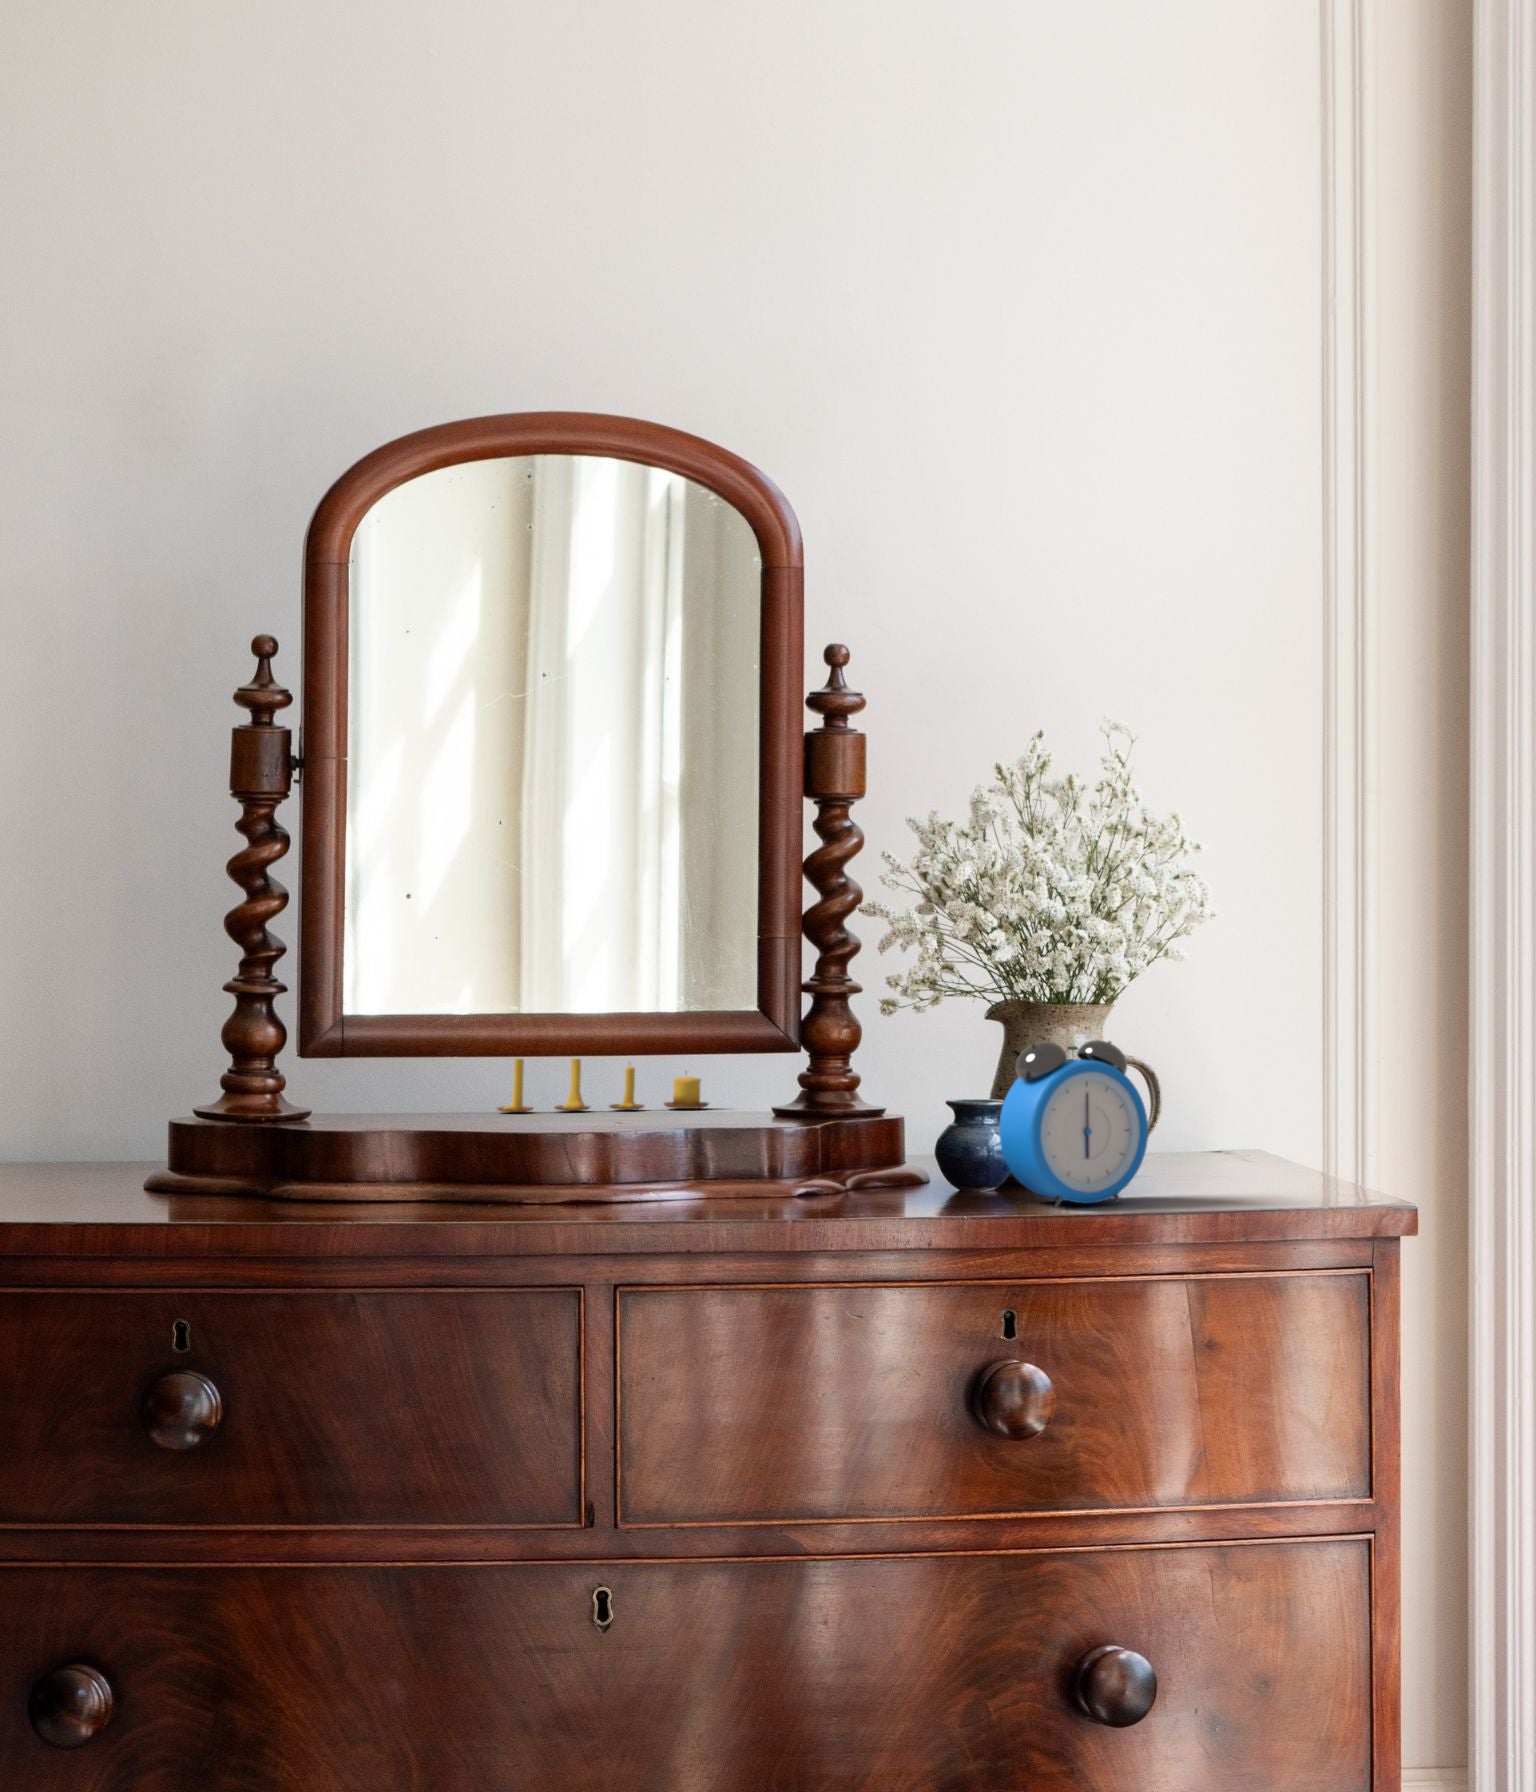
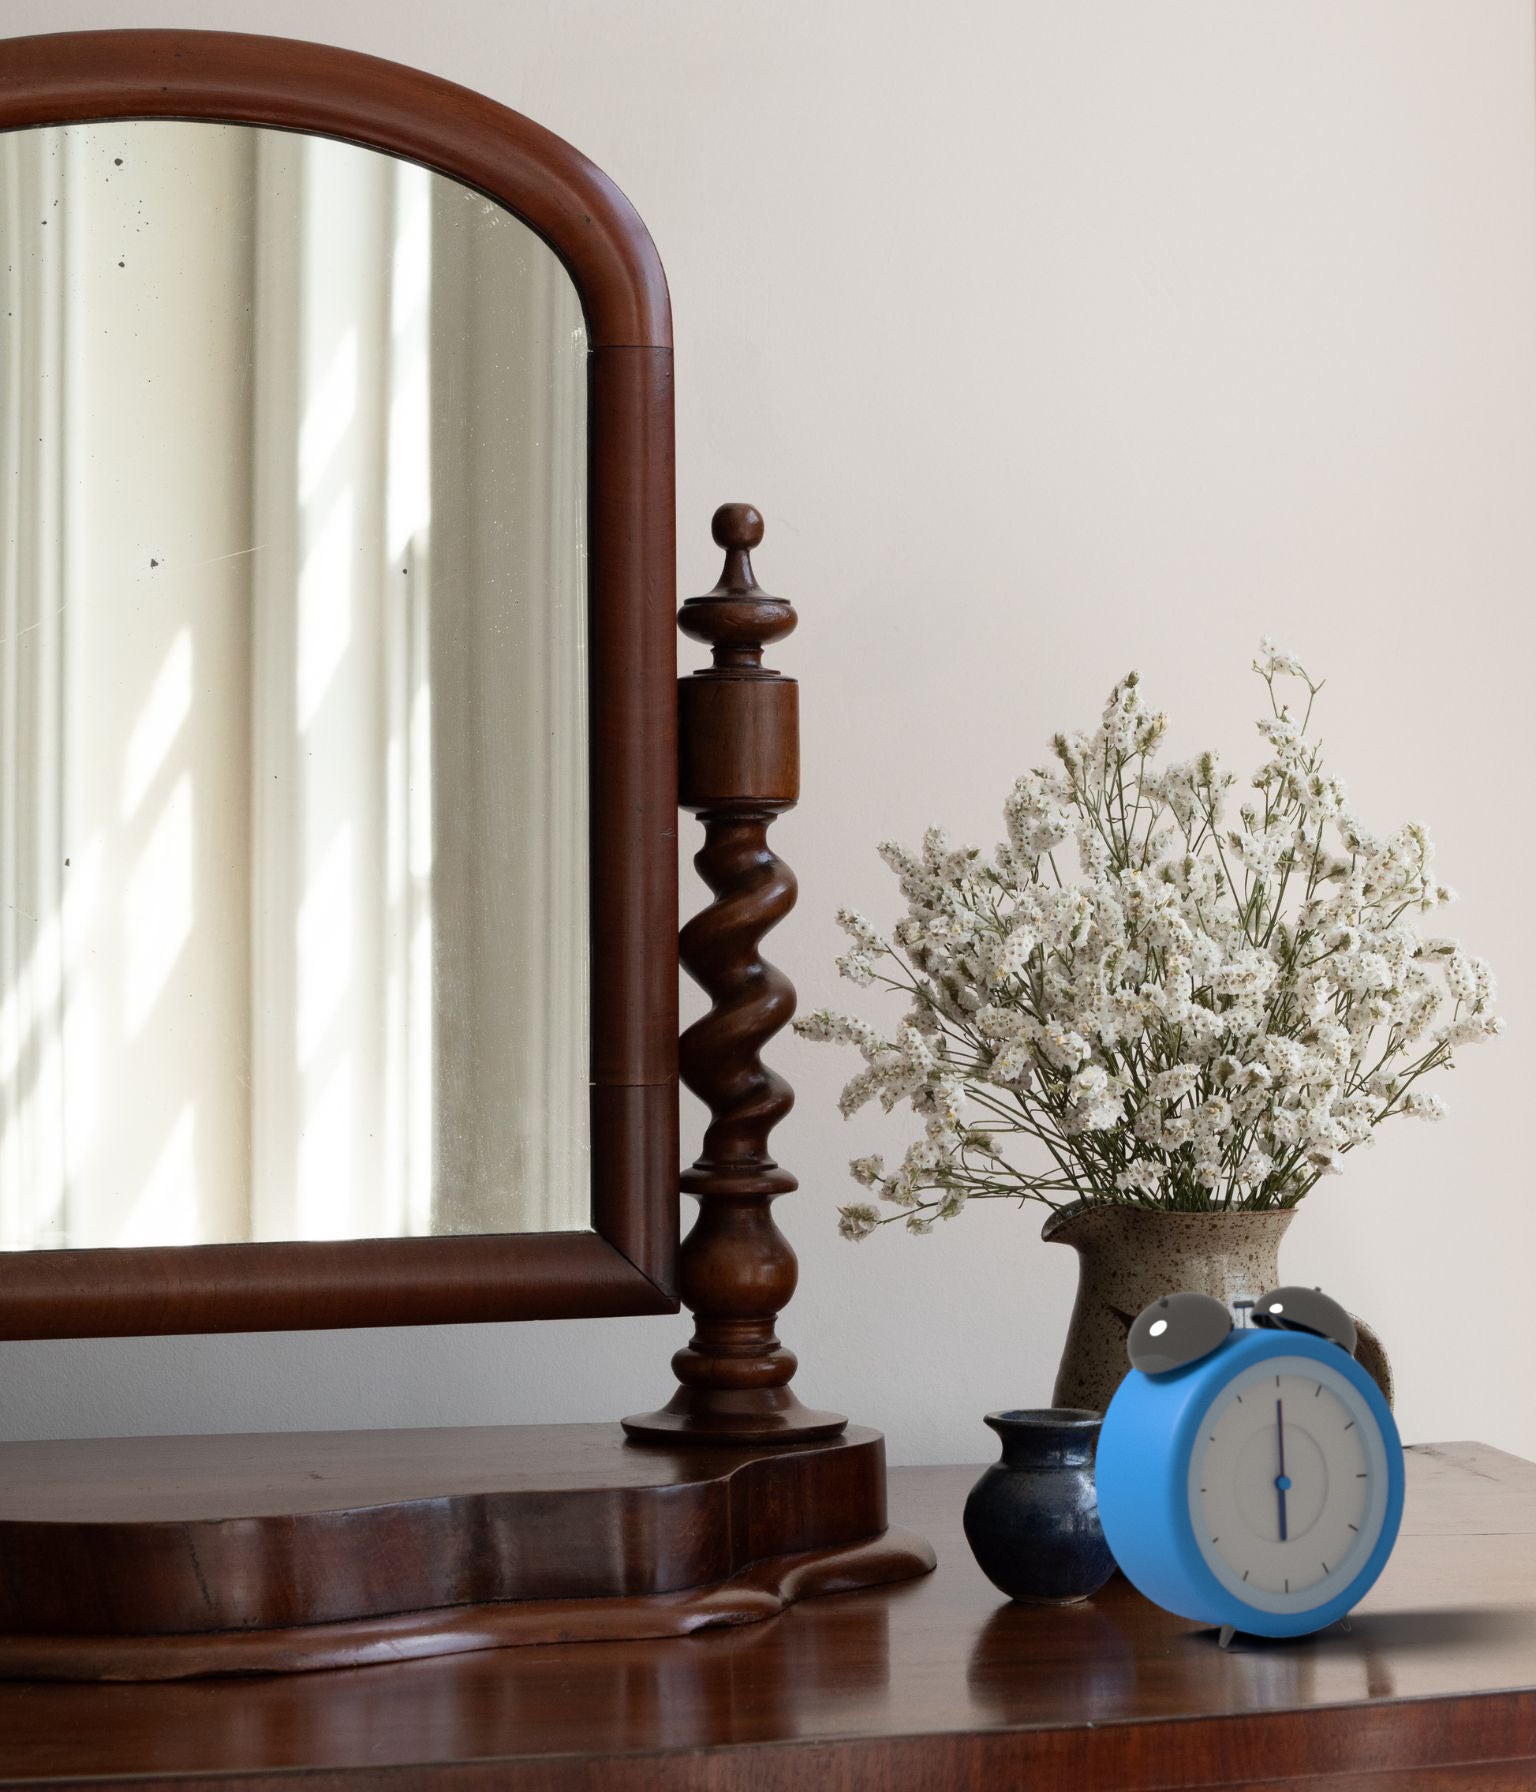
candle: present [497,1059,708,1112] -> none [82,1302,507,1439]

